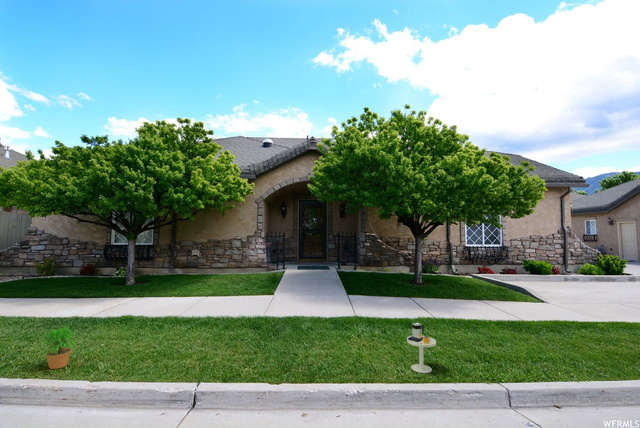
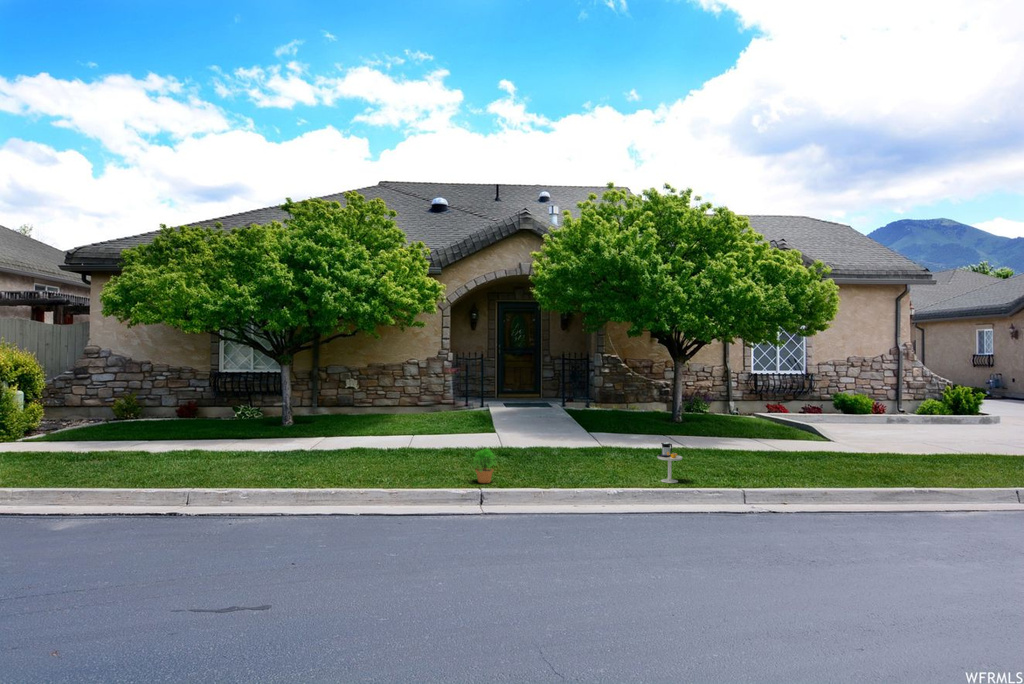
potted plant: present [42,327,75,369] -> present [473,449,496,483]

